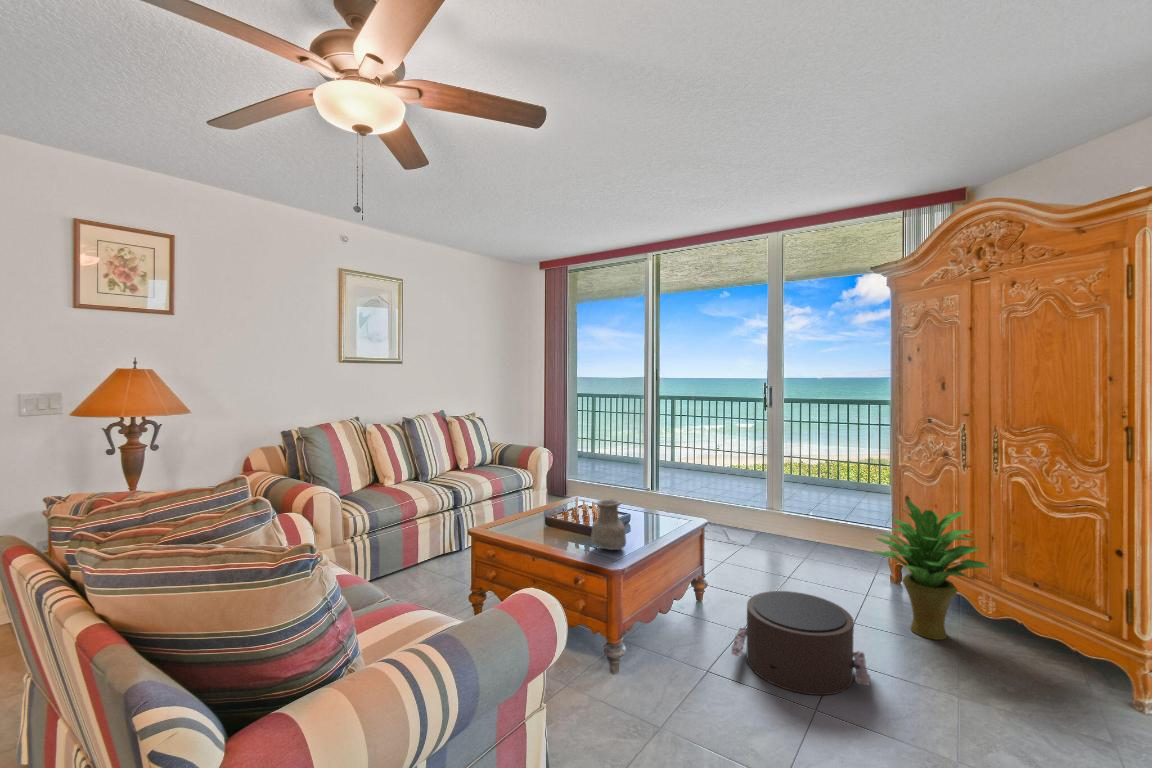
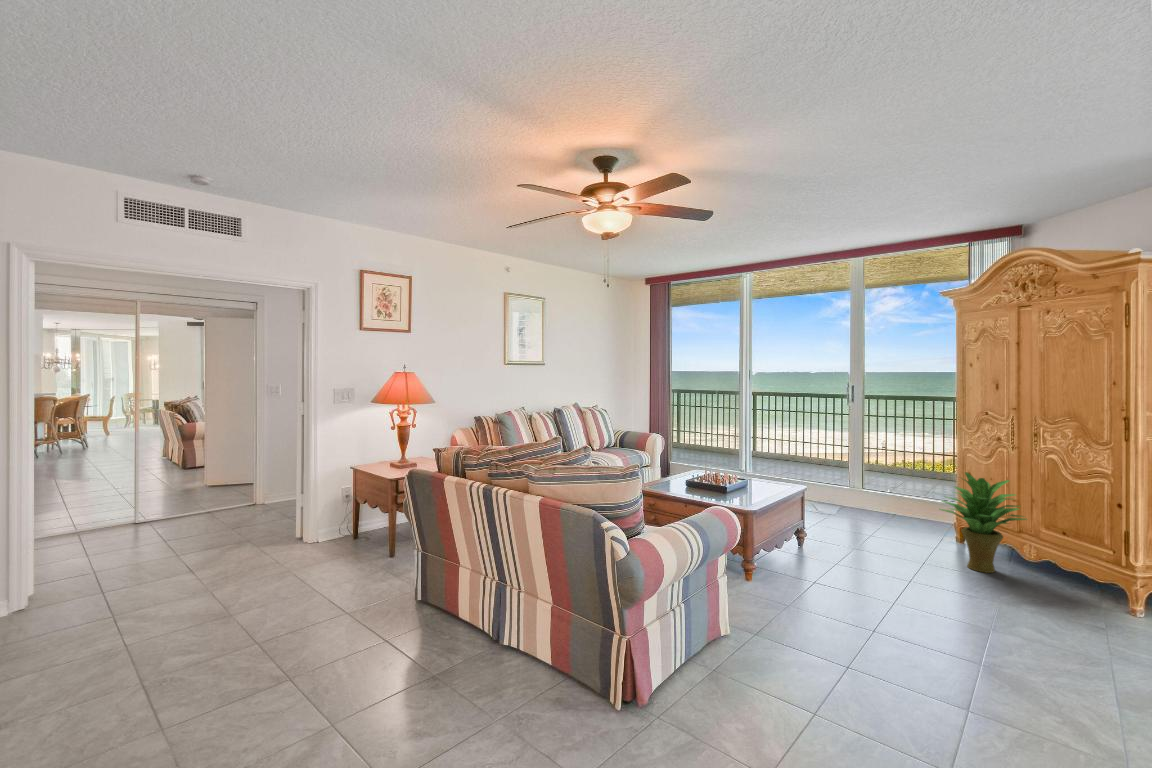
vase: present [591,499,626,550] -> none [730,466,755,501]
pouf: present [731,591,870,695] -> none [834,534,935,596]

